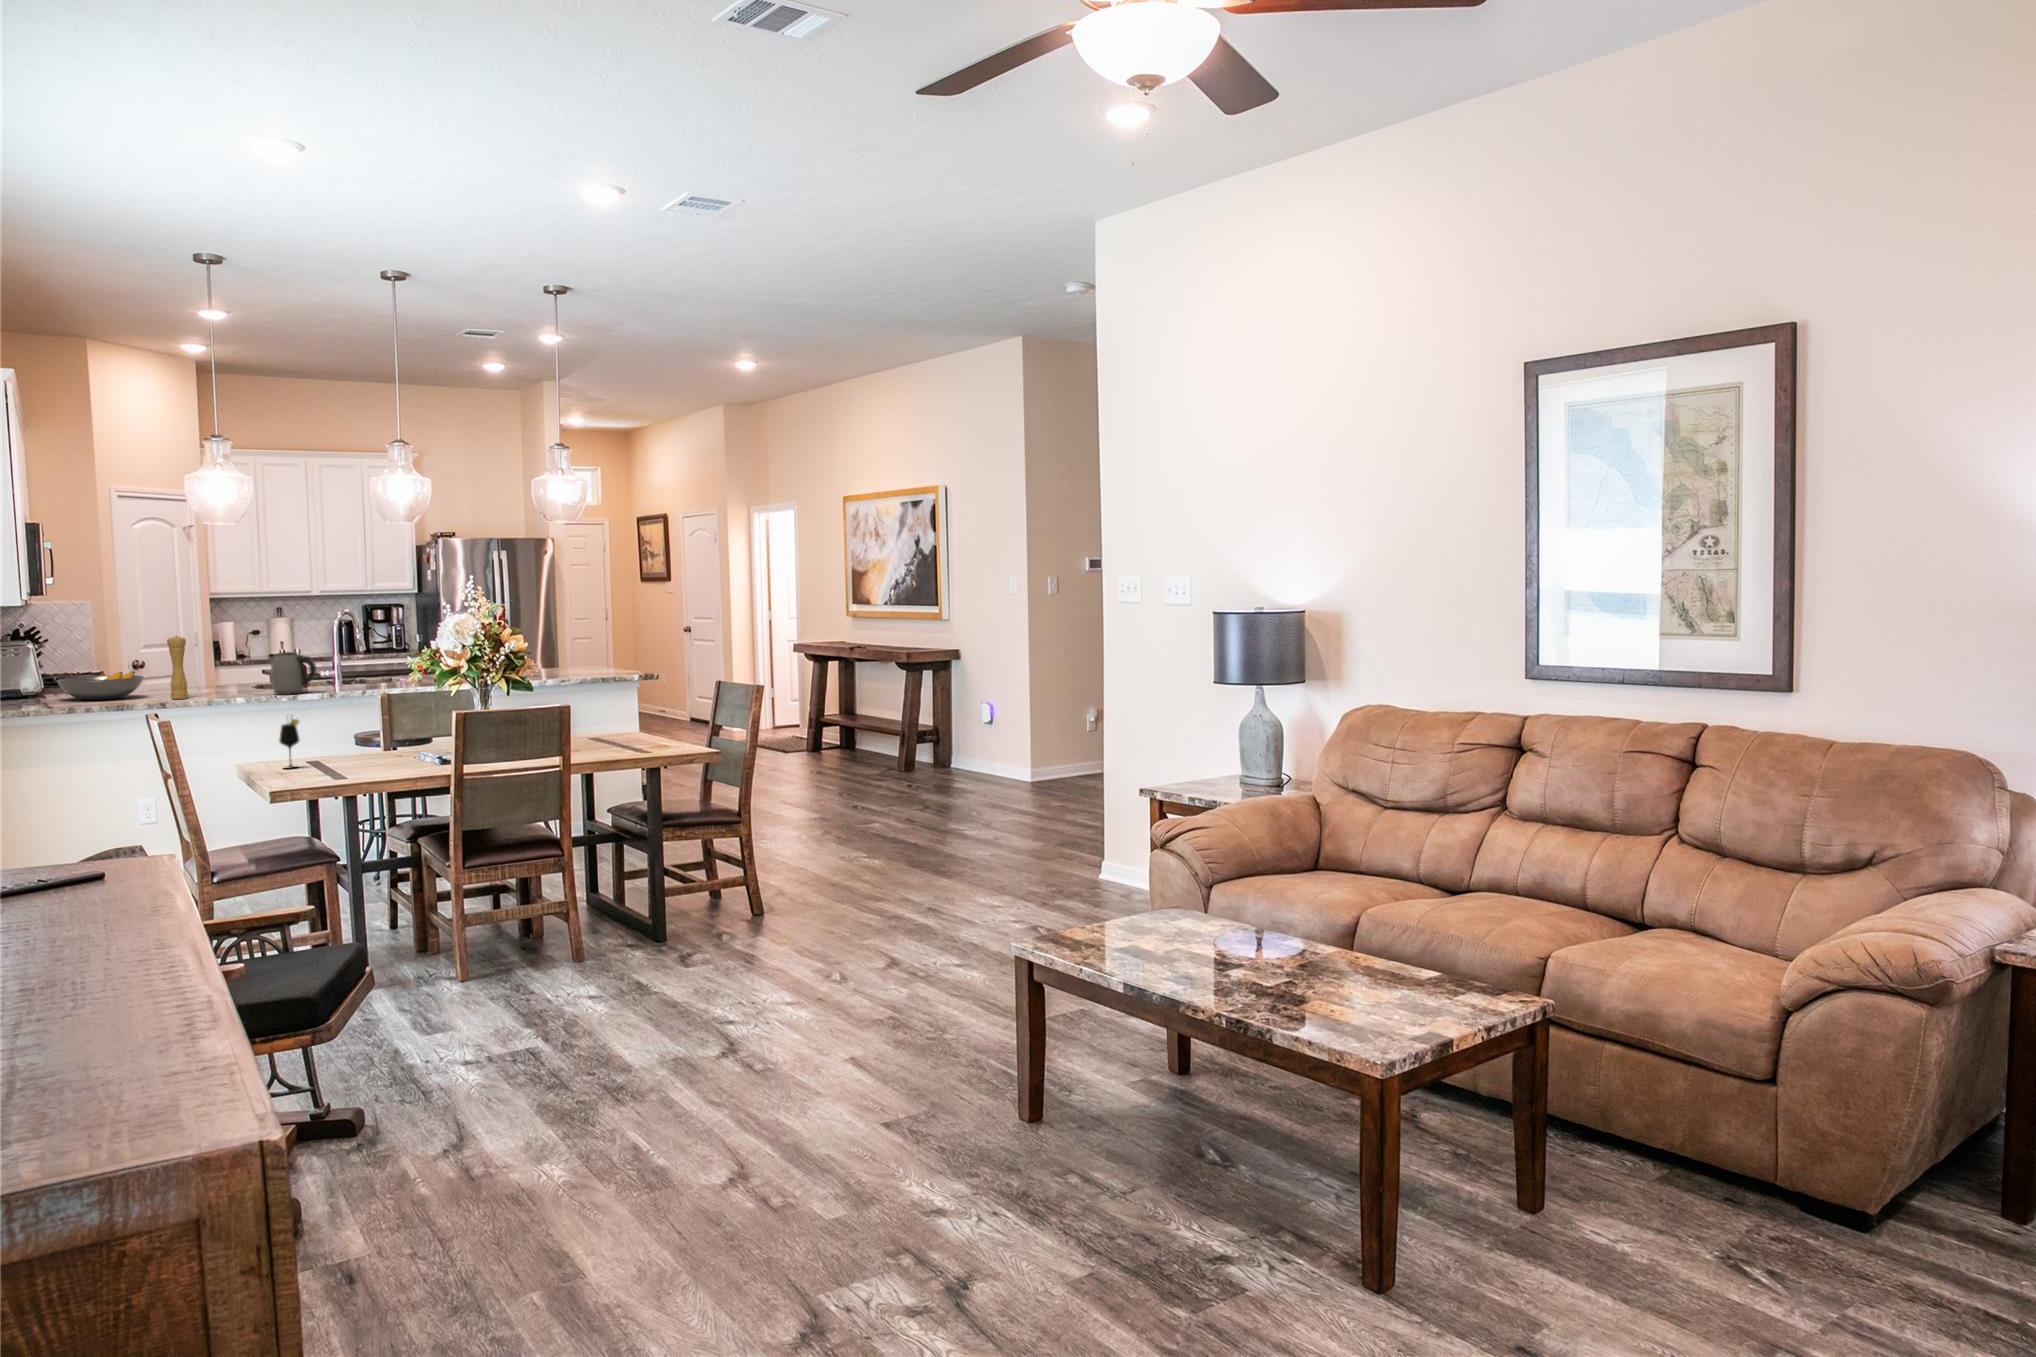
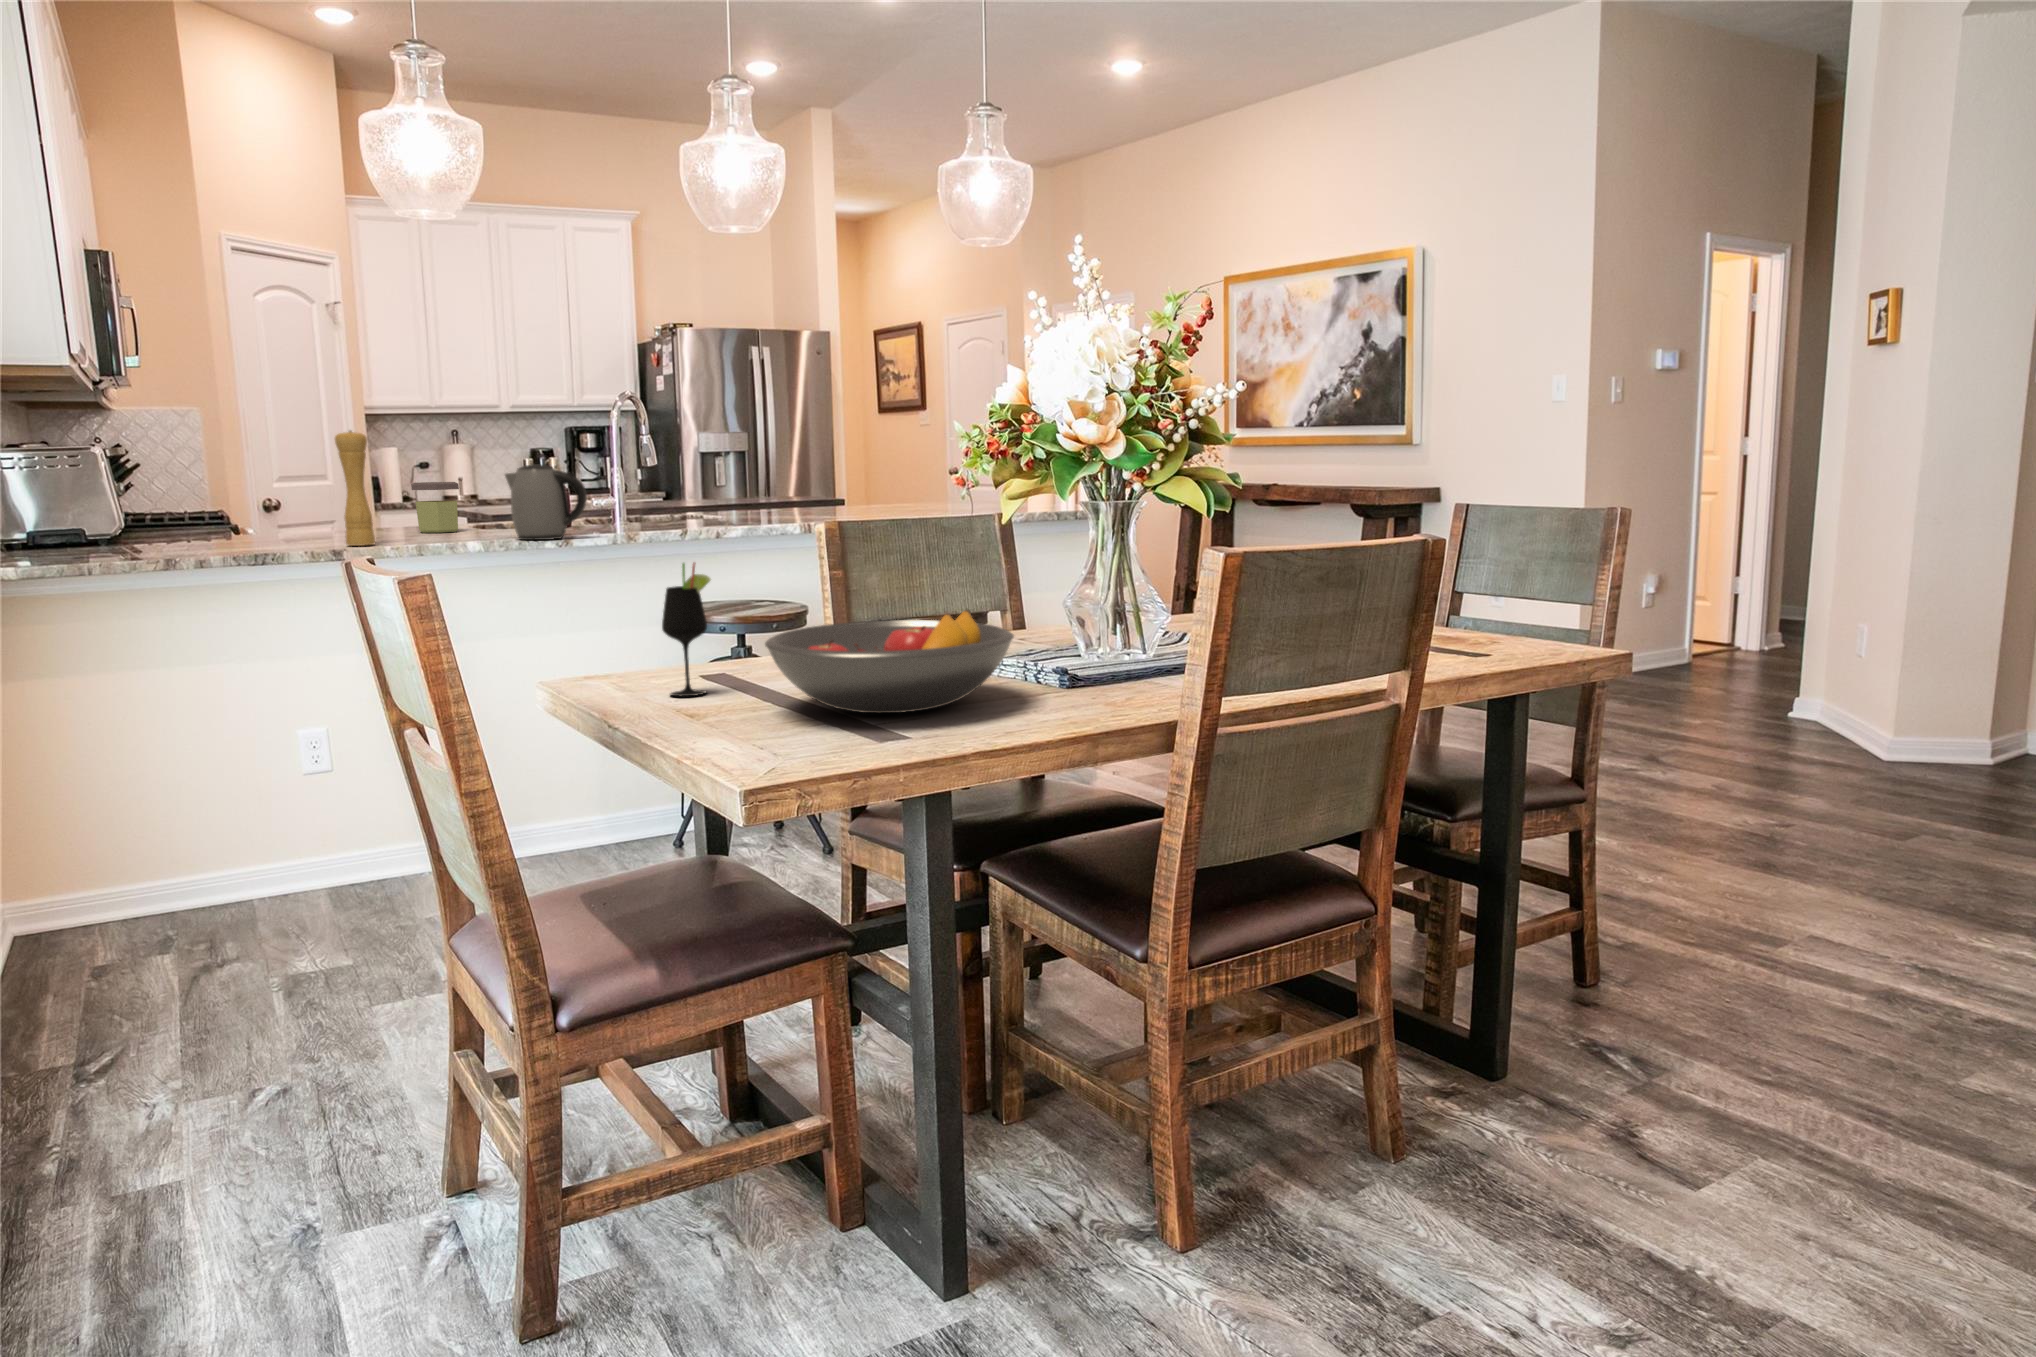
jar: none [217,659,247,689] -> present [411,482,459,533]
fruit bowl: present [57,671,144,700] -> present [765,609,1014,713]

